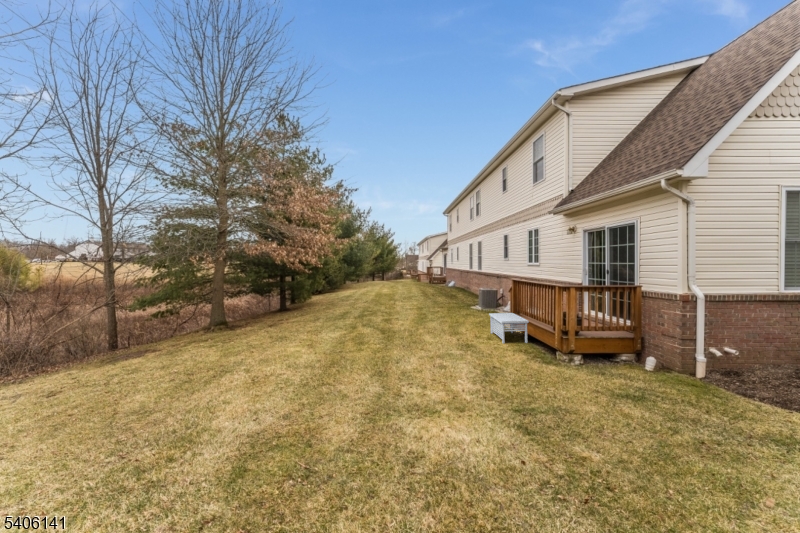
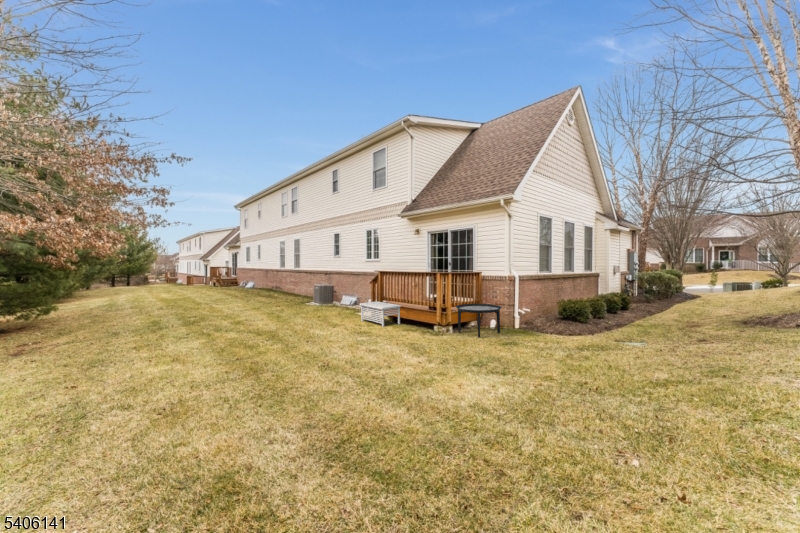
round table: none [581,329,655,380] -> present [456,304,502,337]

